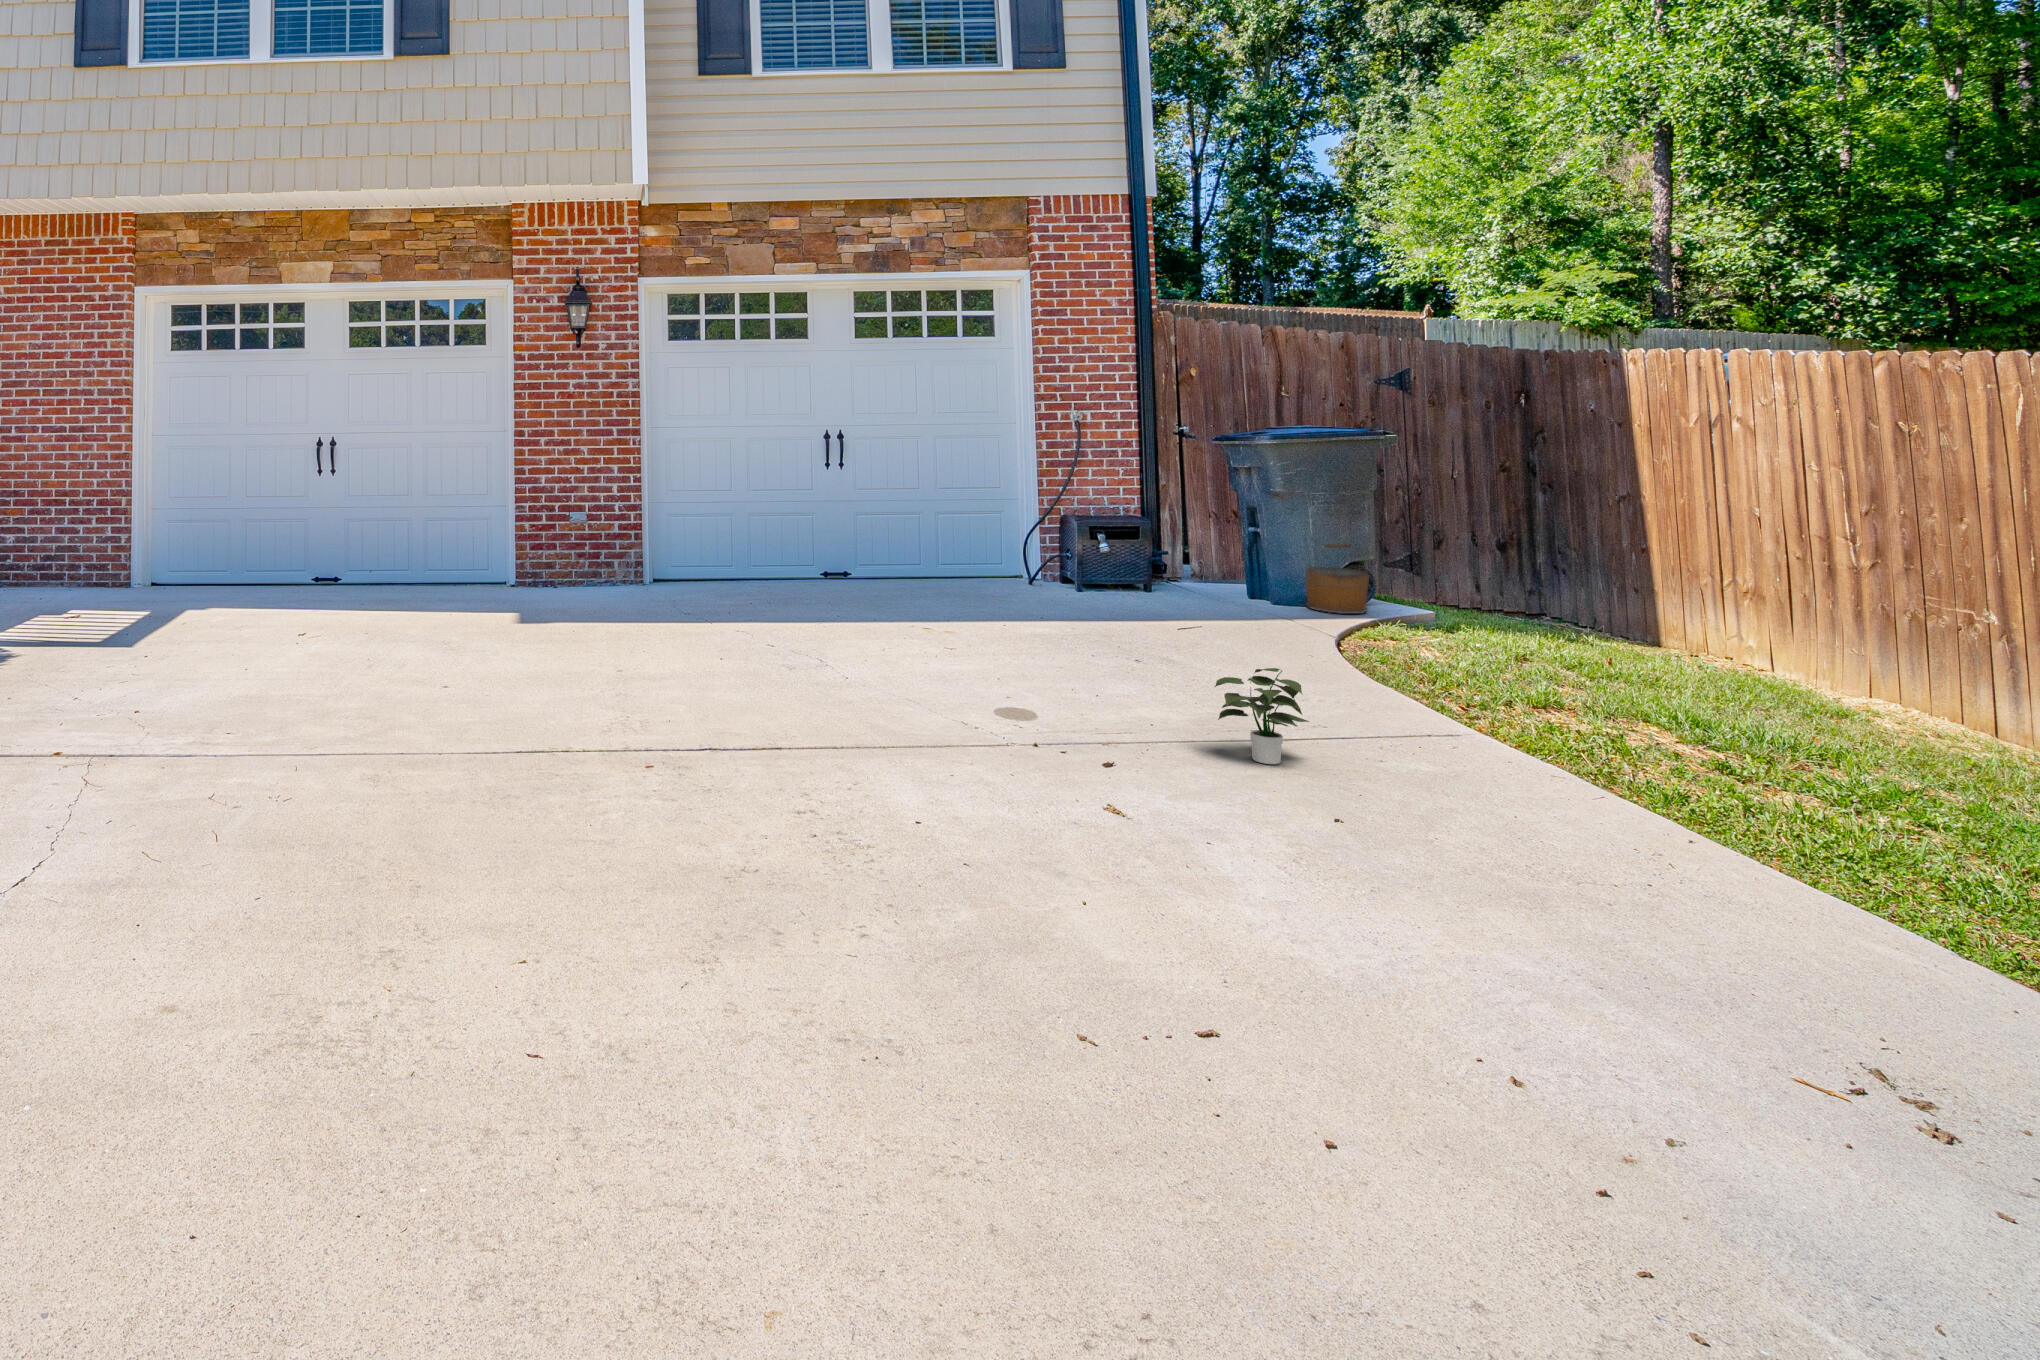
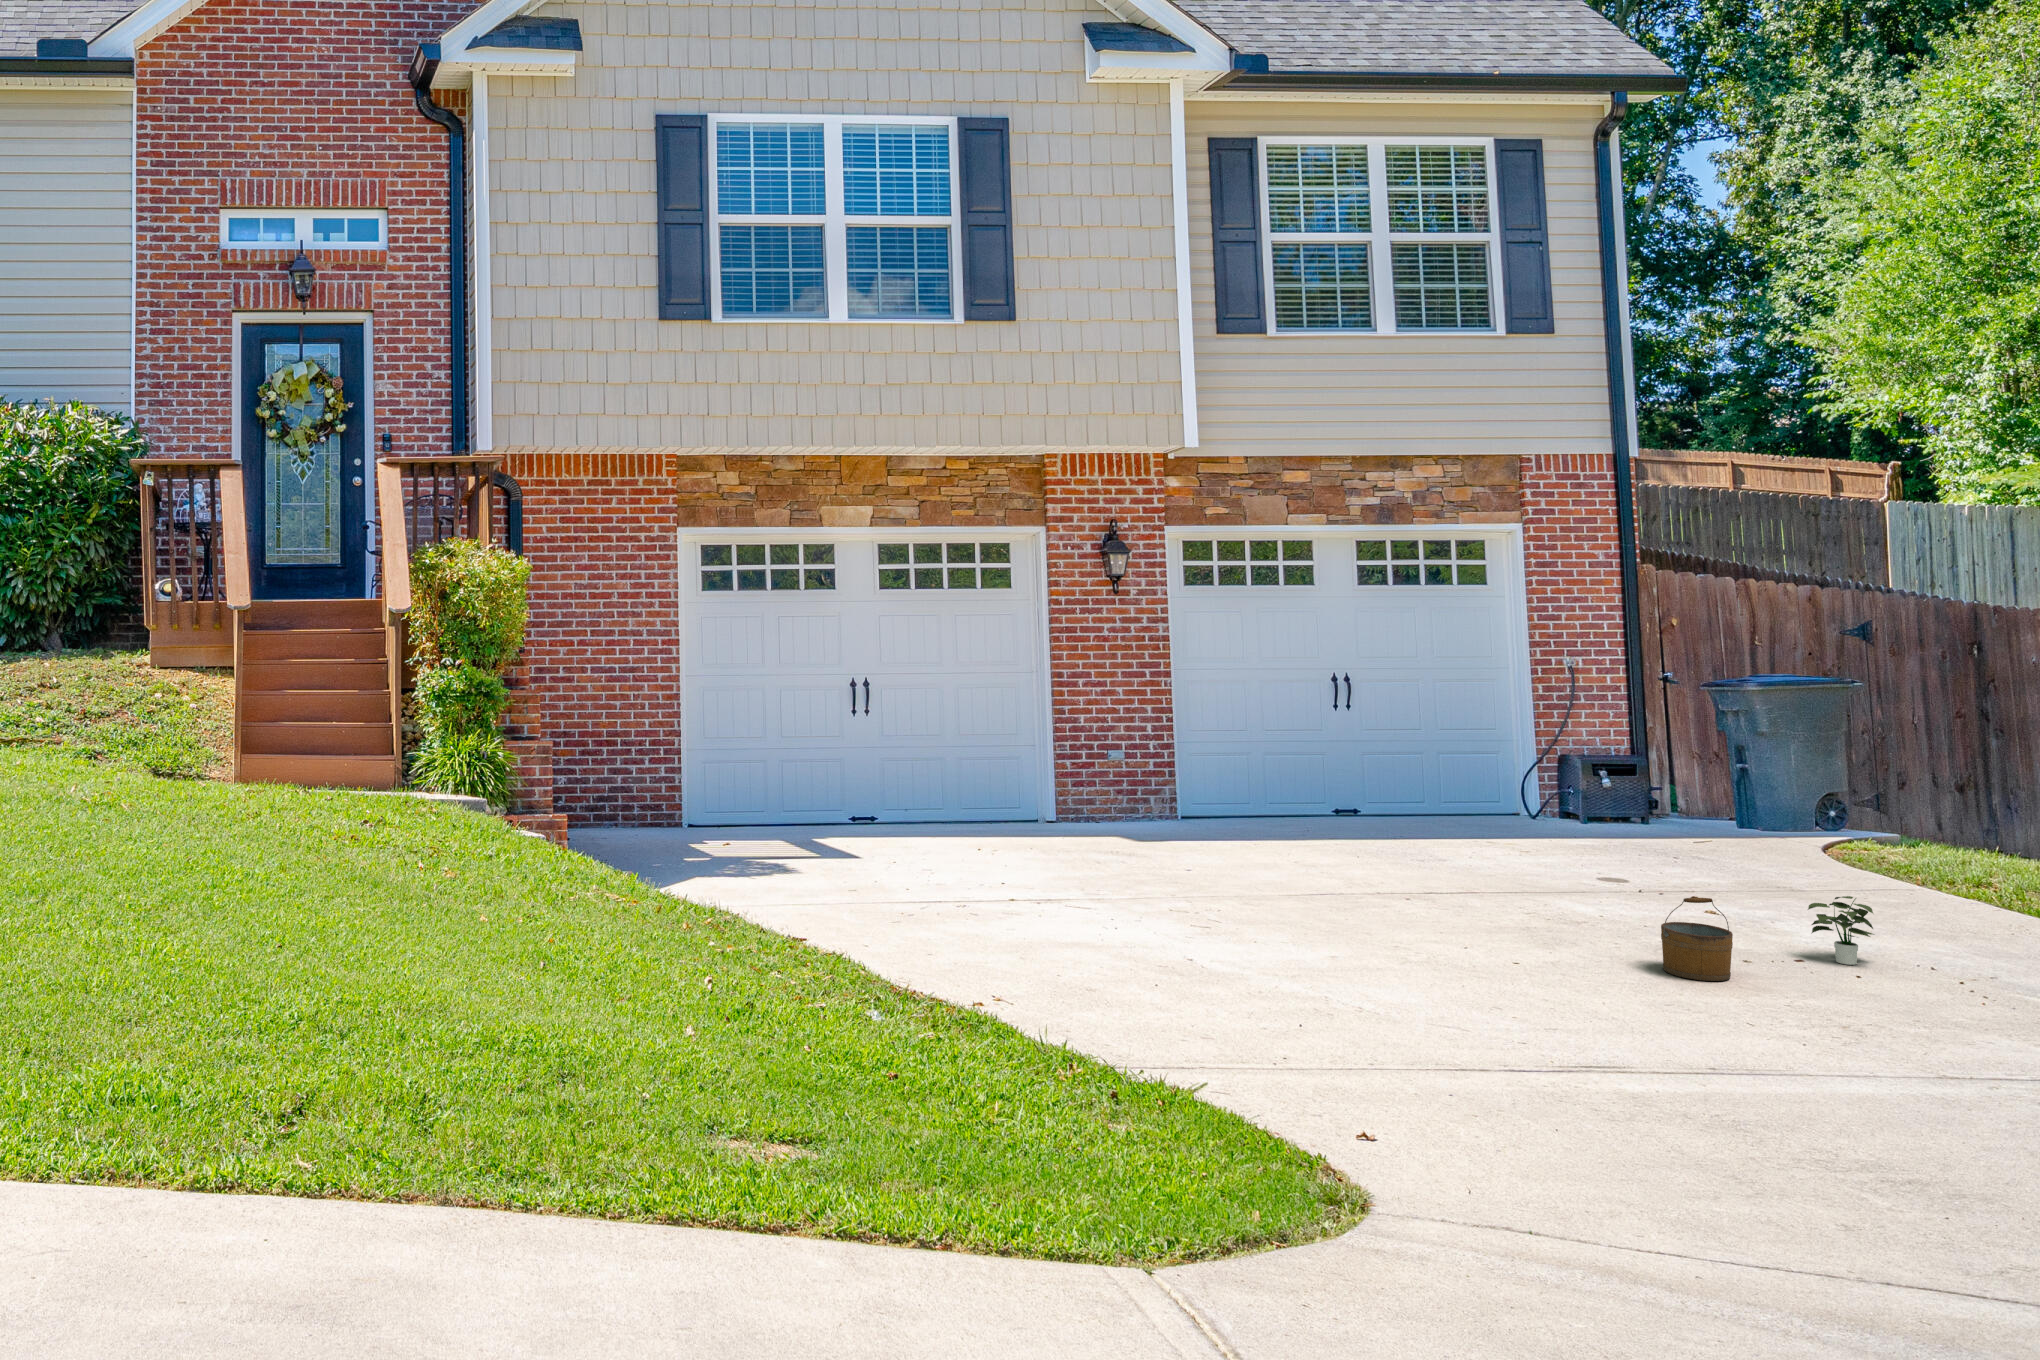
bucket: present [1305,543,1369,614] -> present [1661,898,1733,981]

